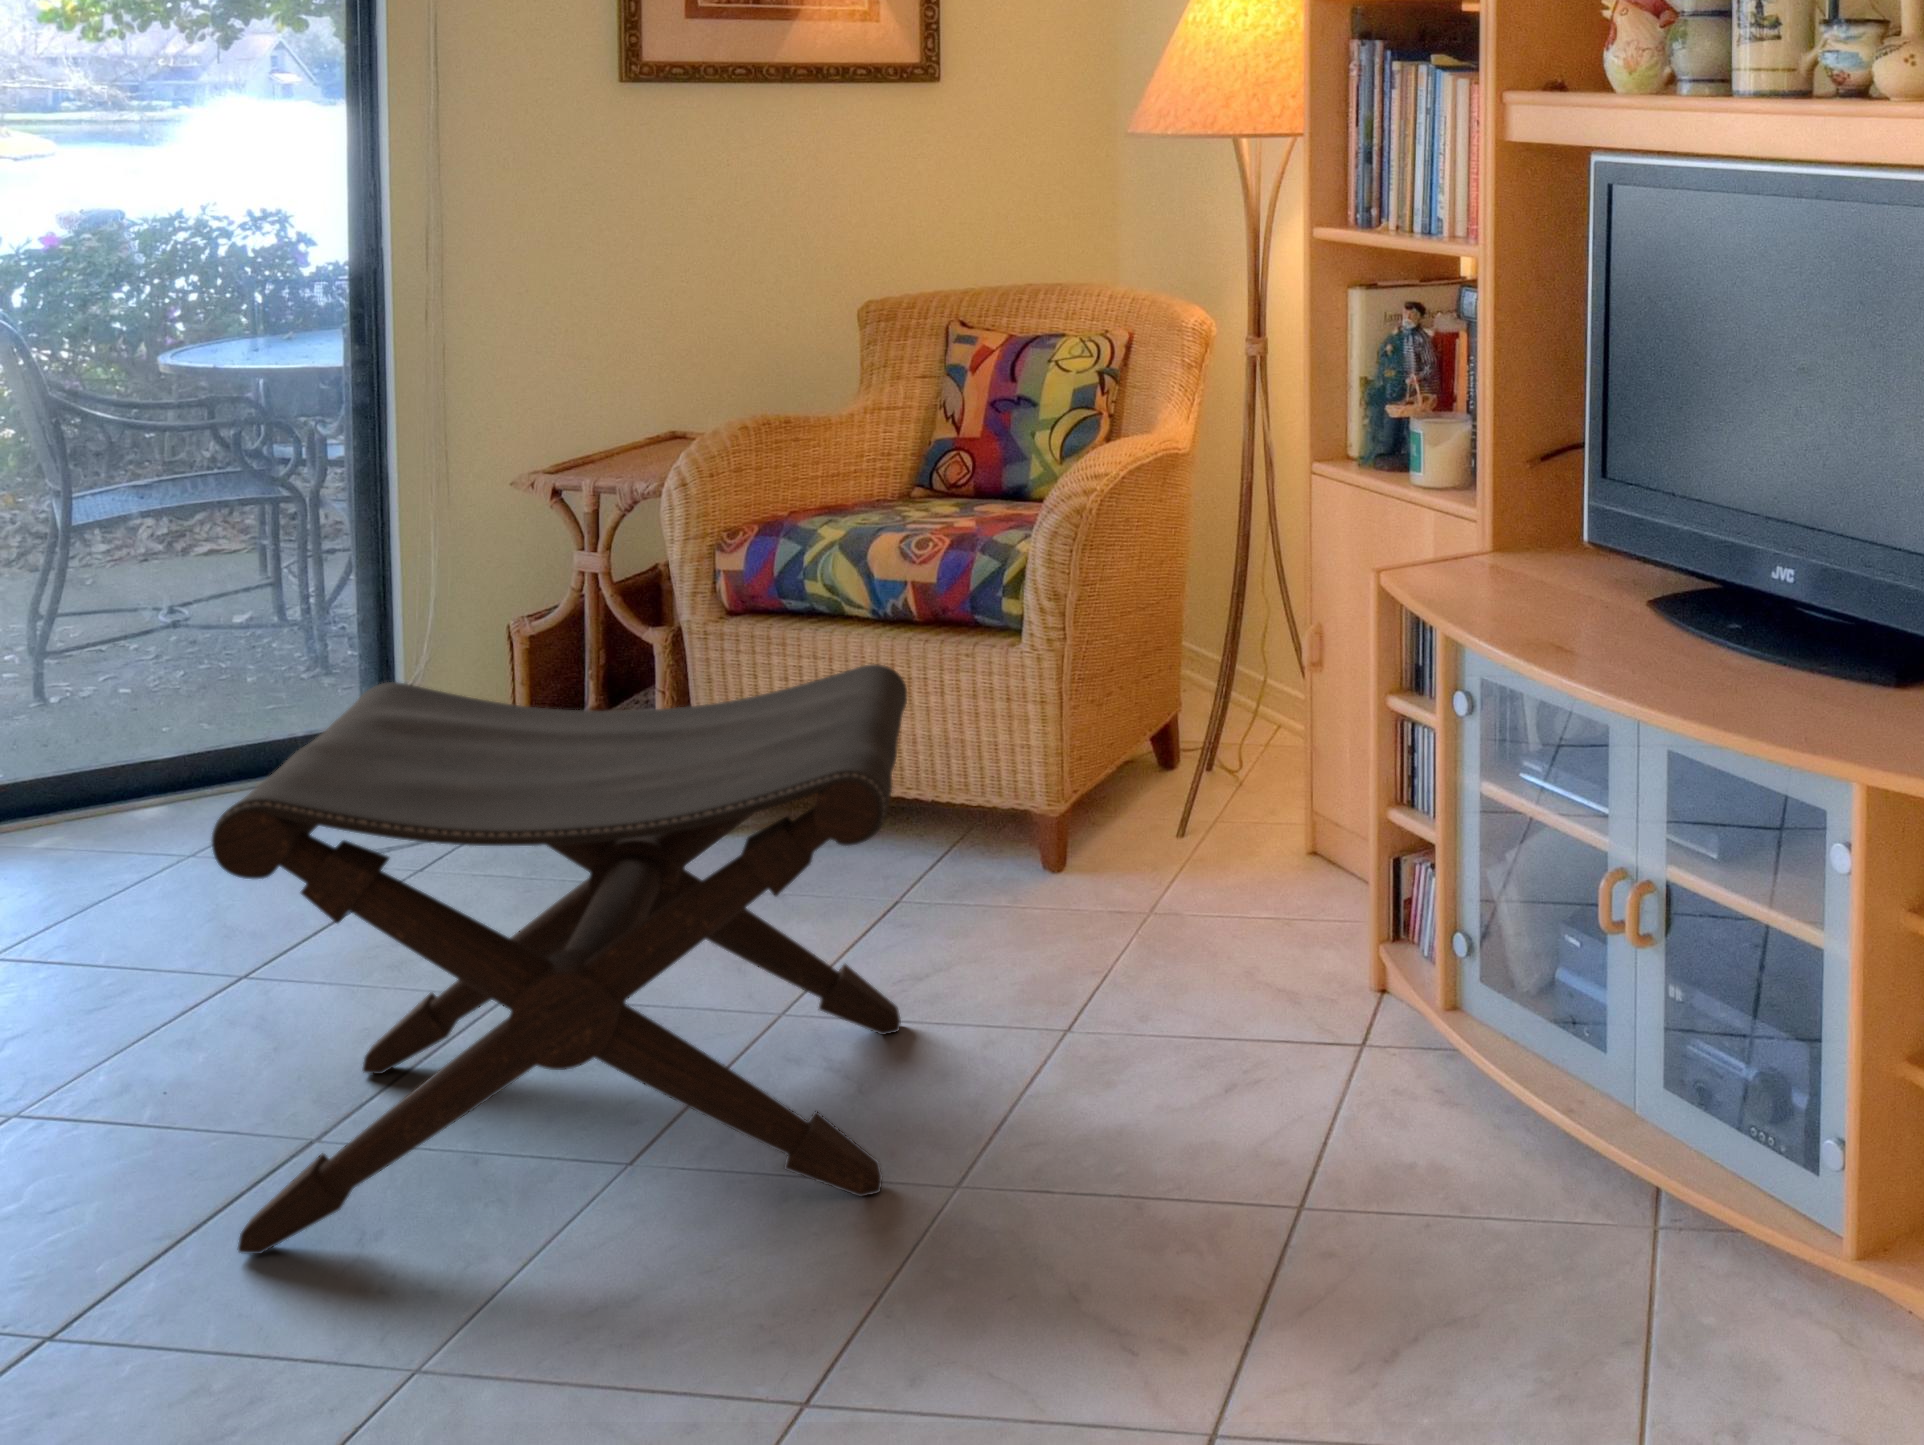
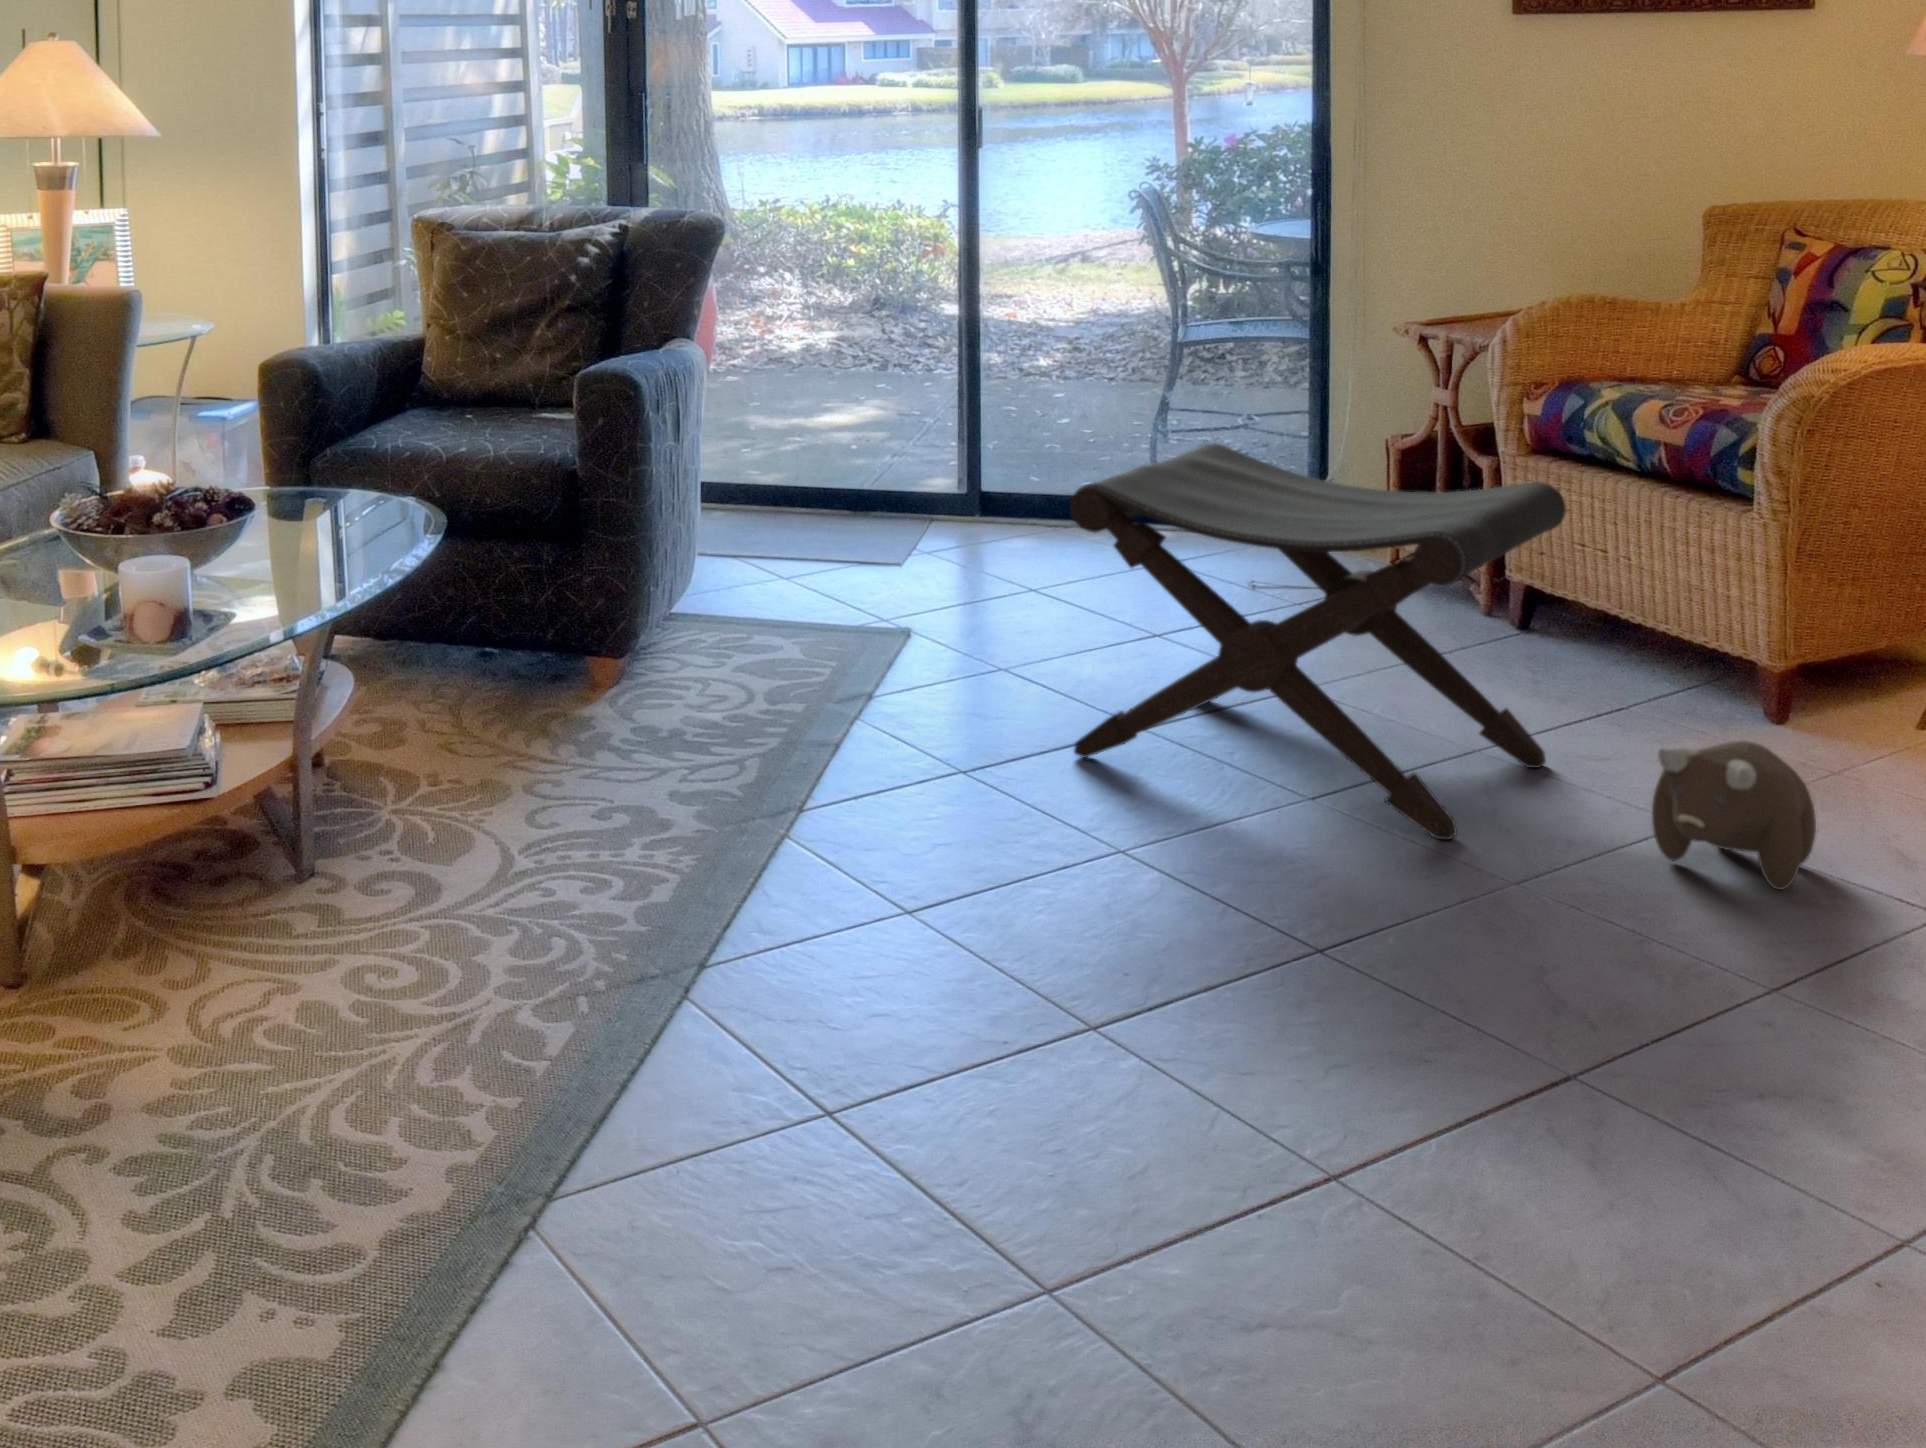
plush toy: none [1108,944,1281,1119] -> present [1652,741,1816,890]

